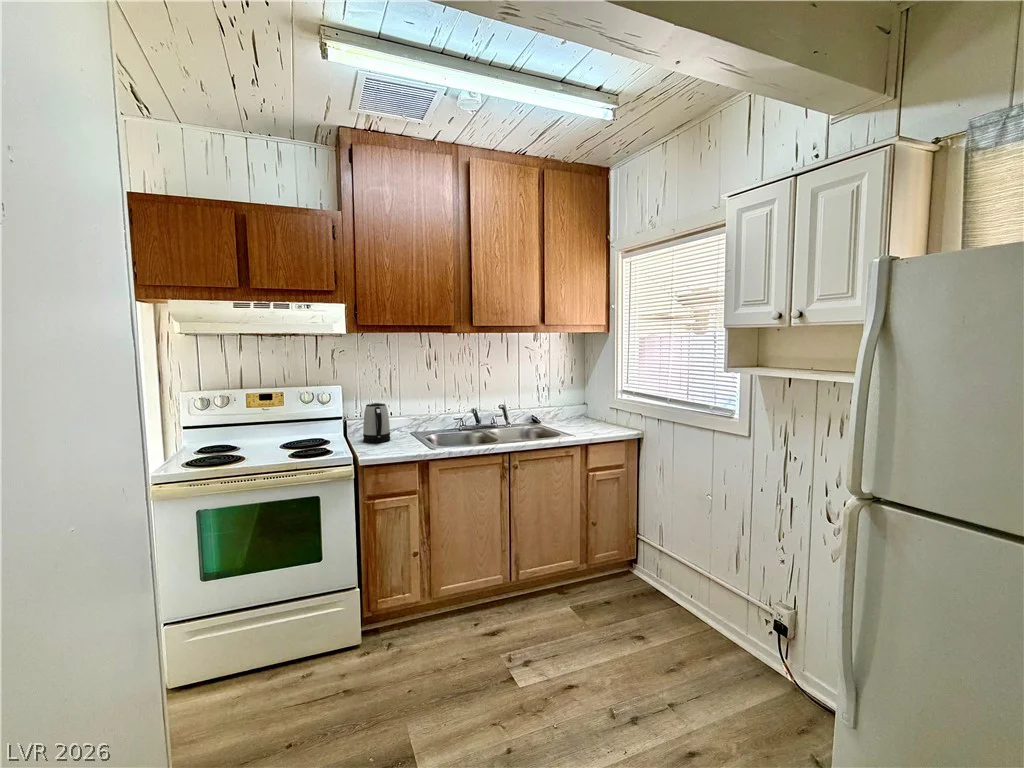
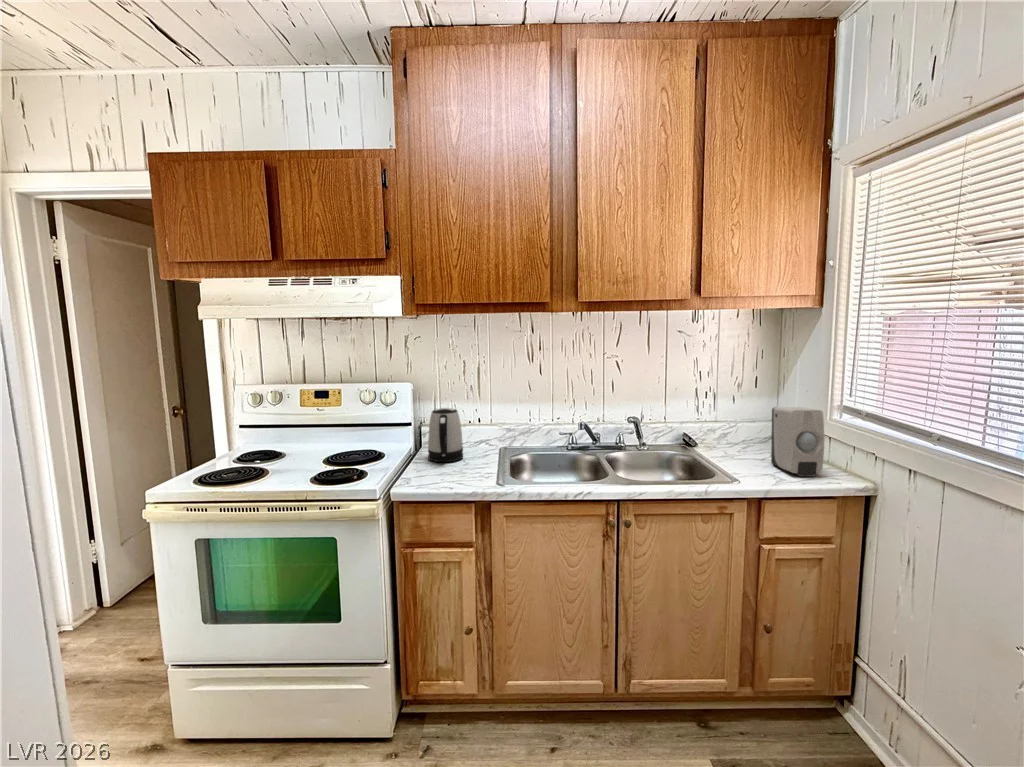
soap dispenser: none [587,392,616,432] -> present [771,407,824,477]

